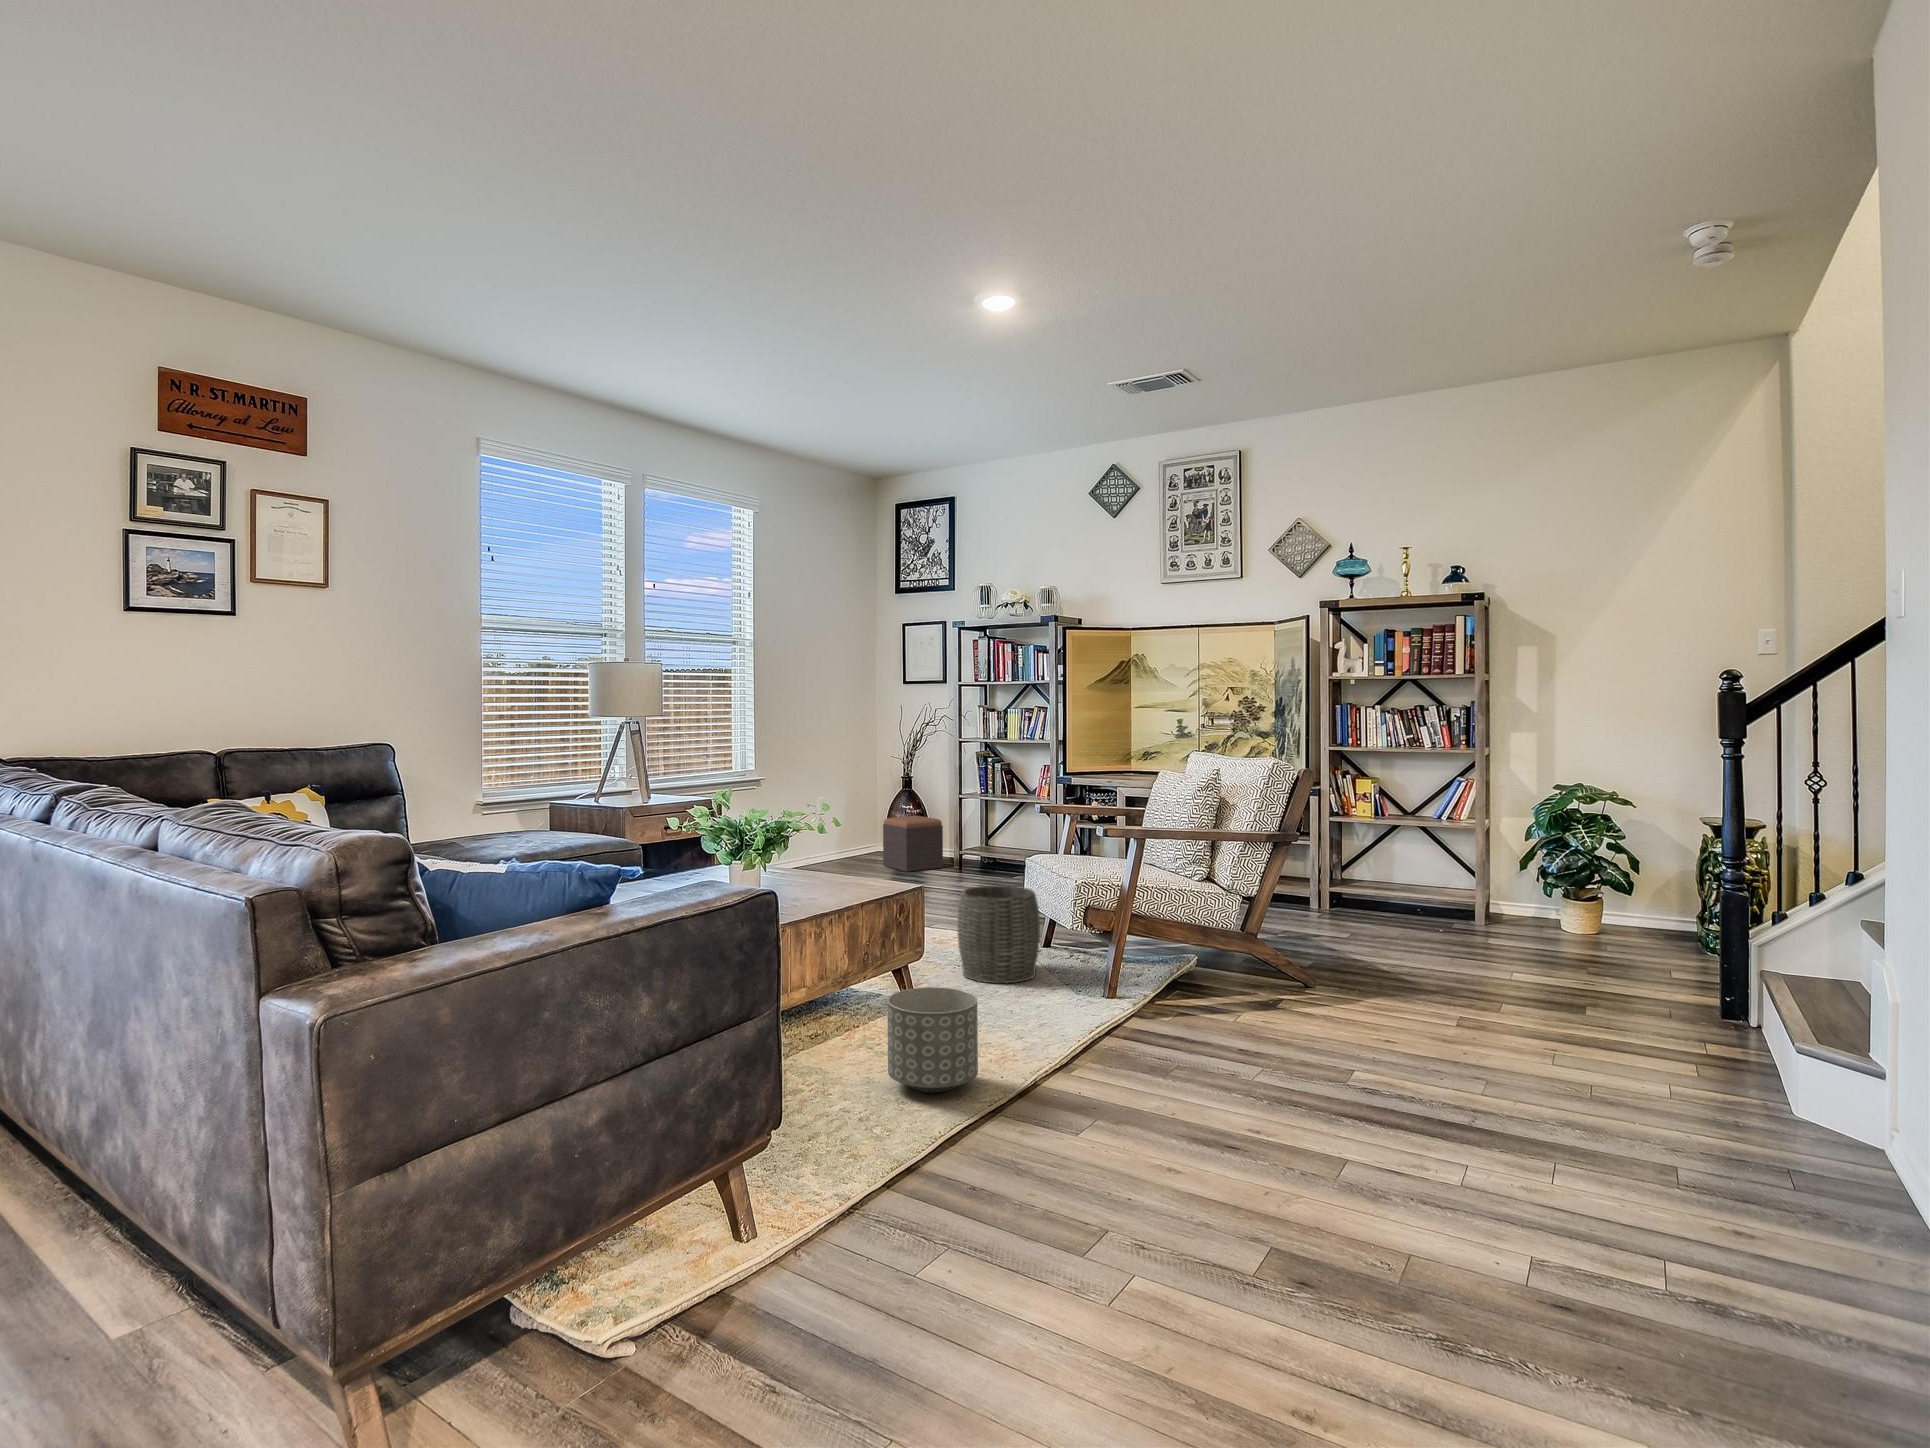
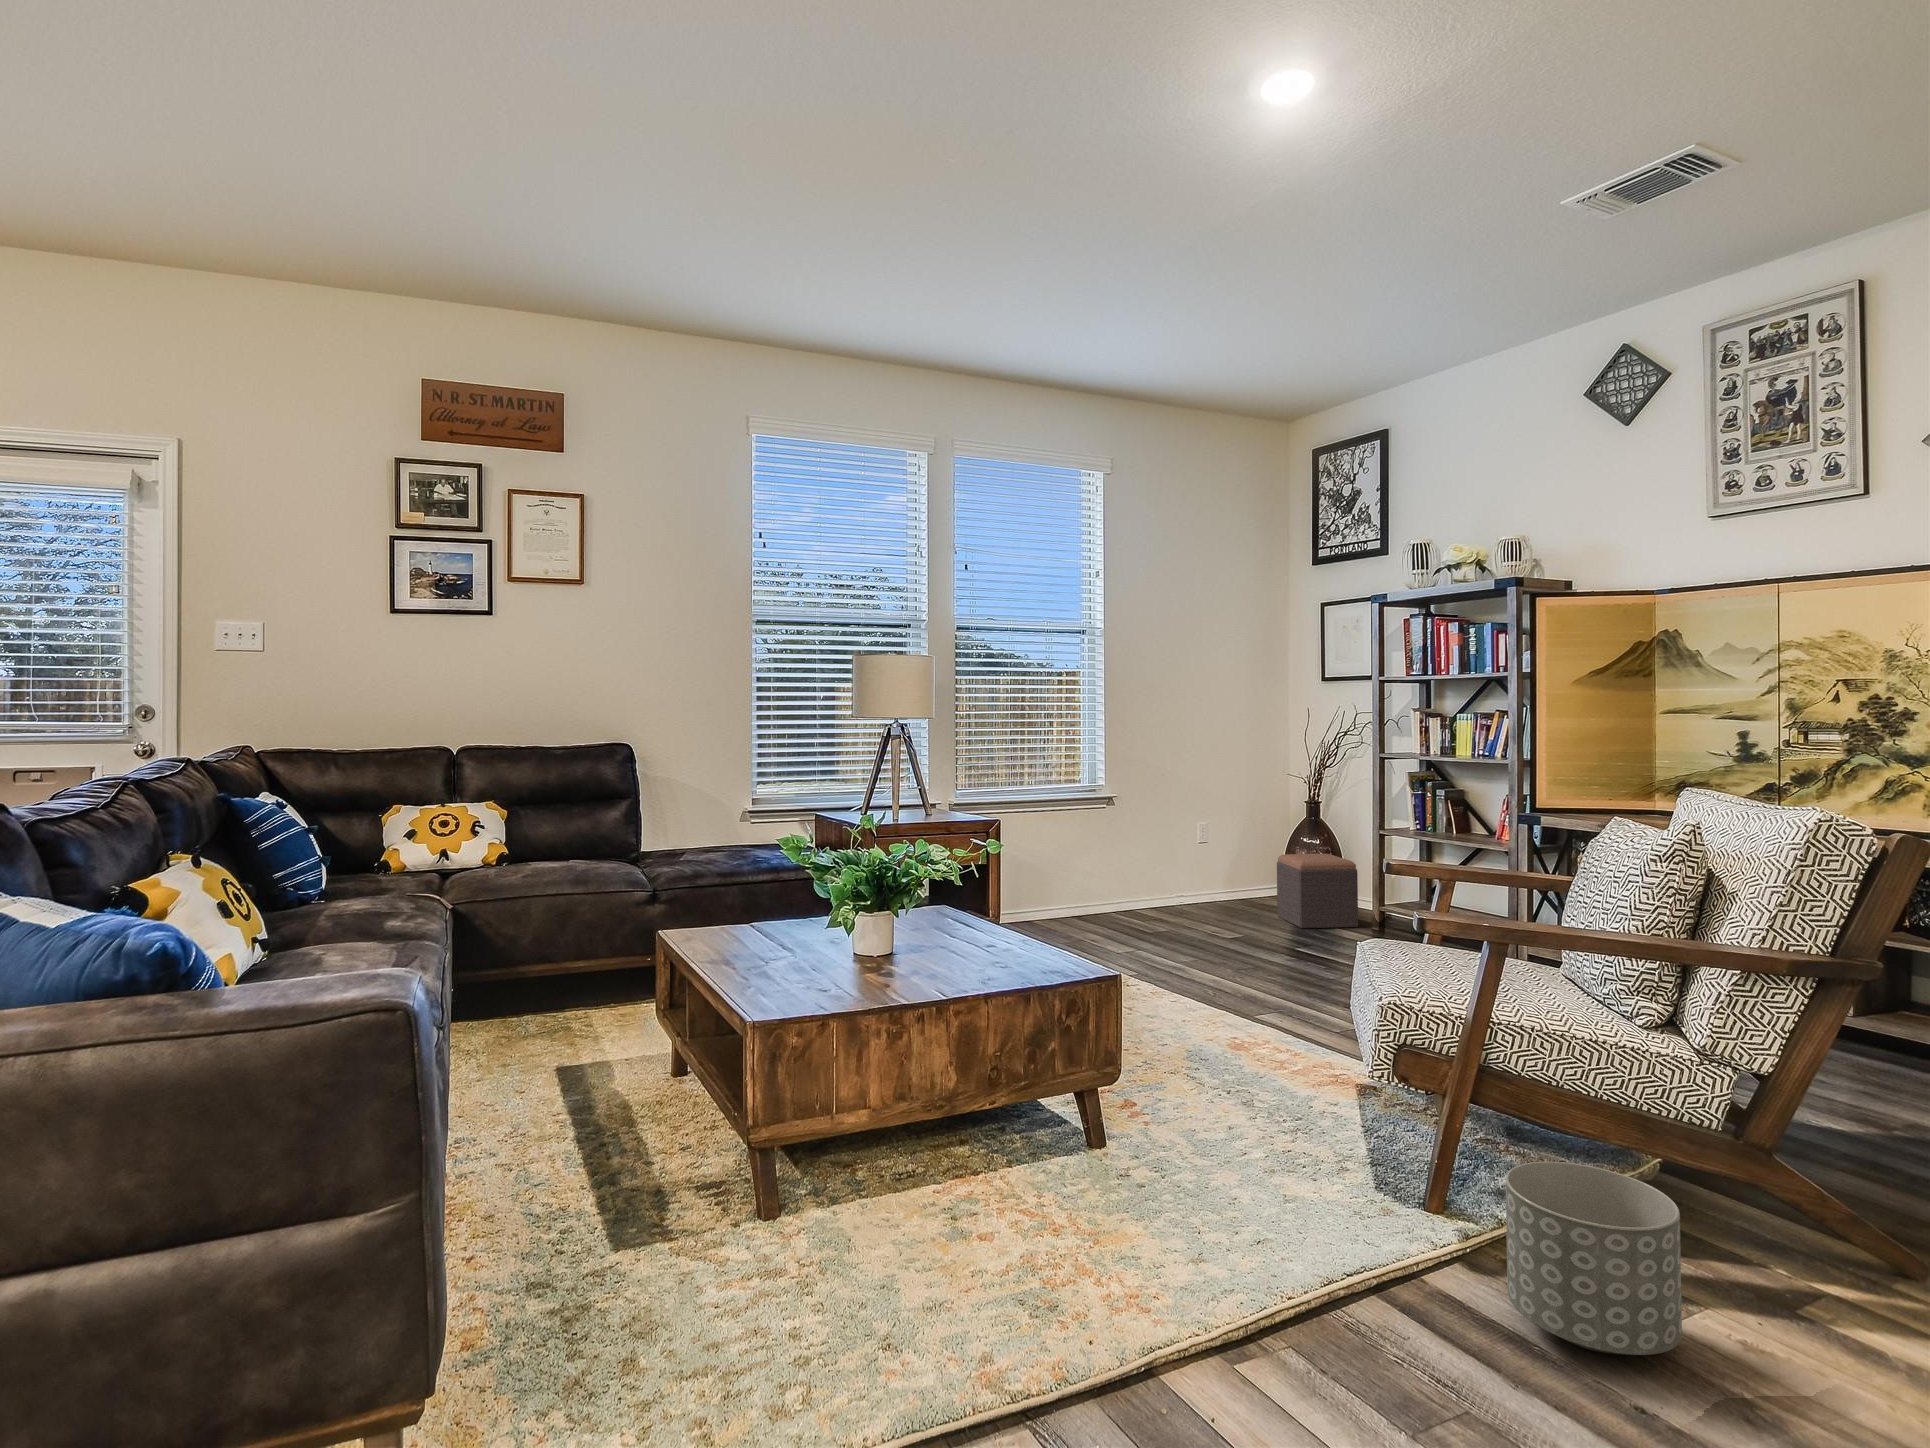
woven basket: present [957,885,1040,983] -> none [1223,981,1356,1142]
planter: present [887,987,978,1093] -> present [1506,1162,1682,1355]

